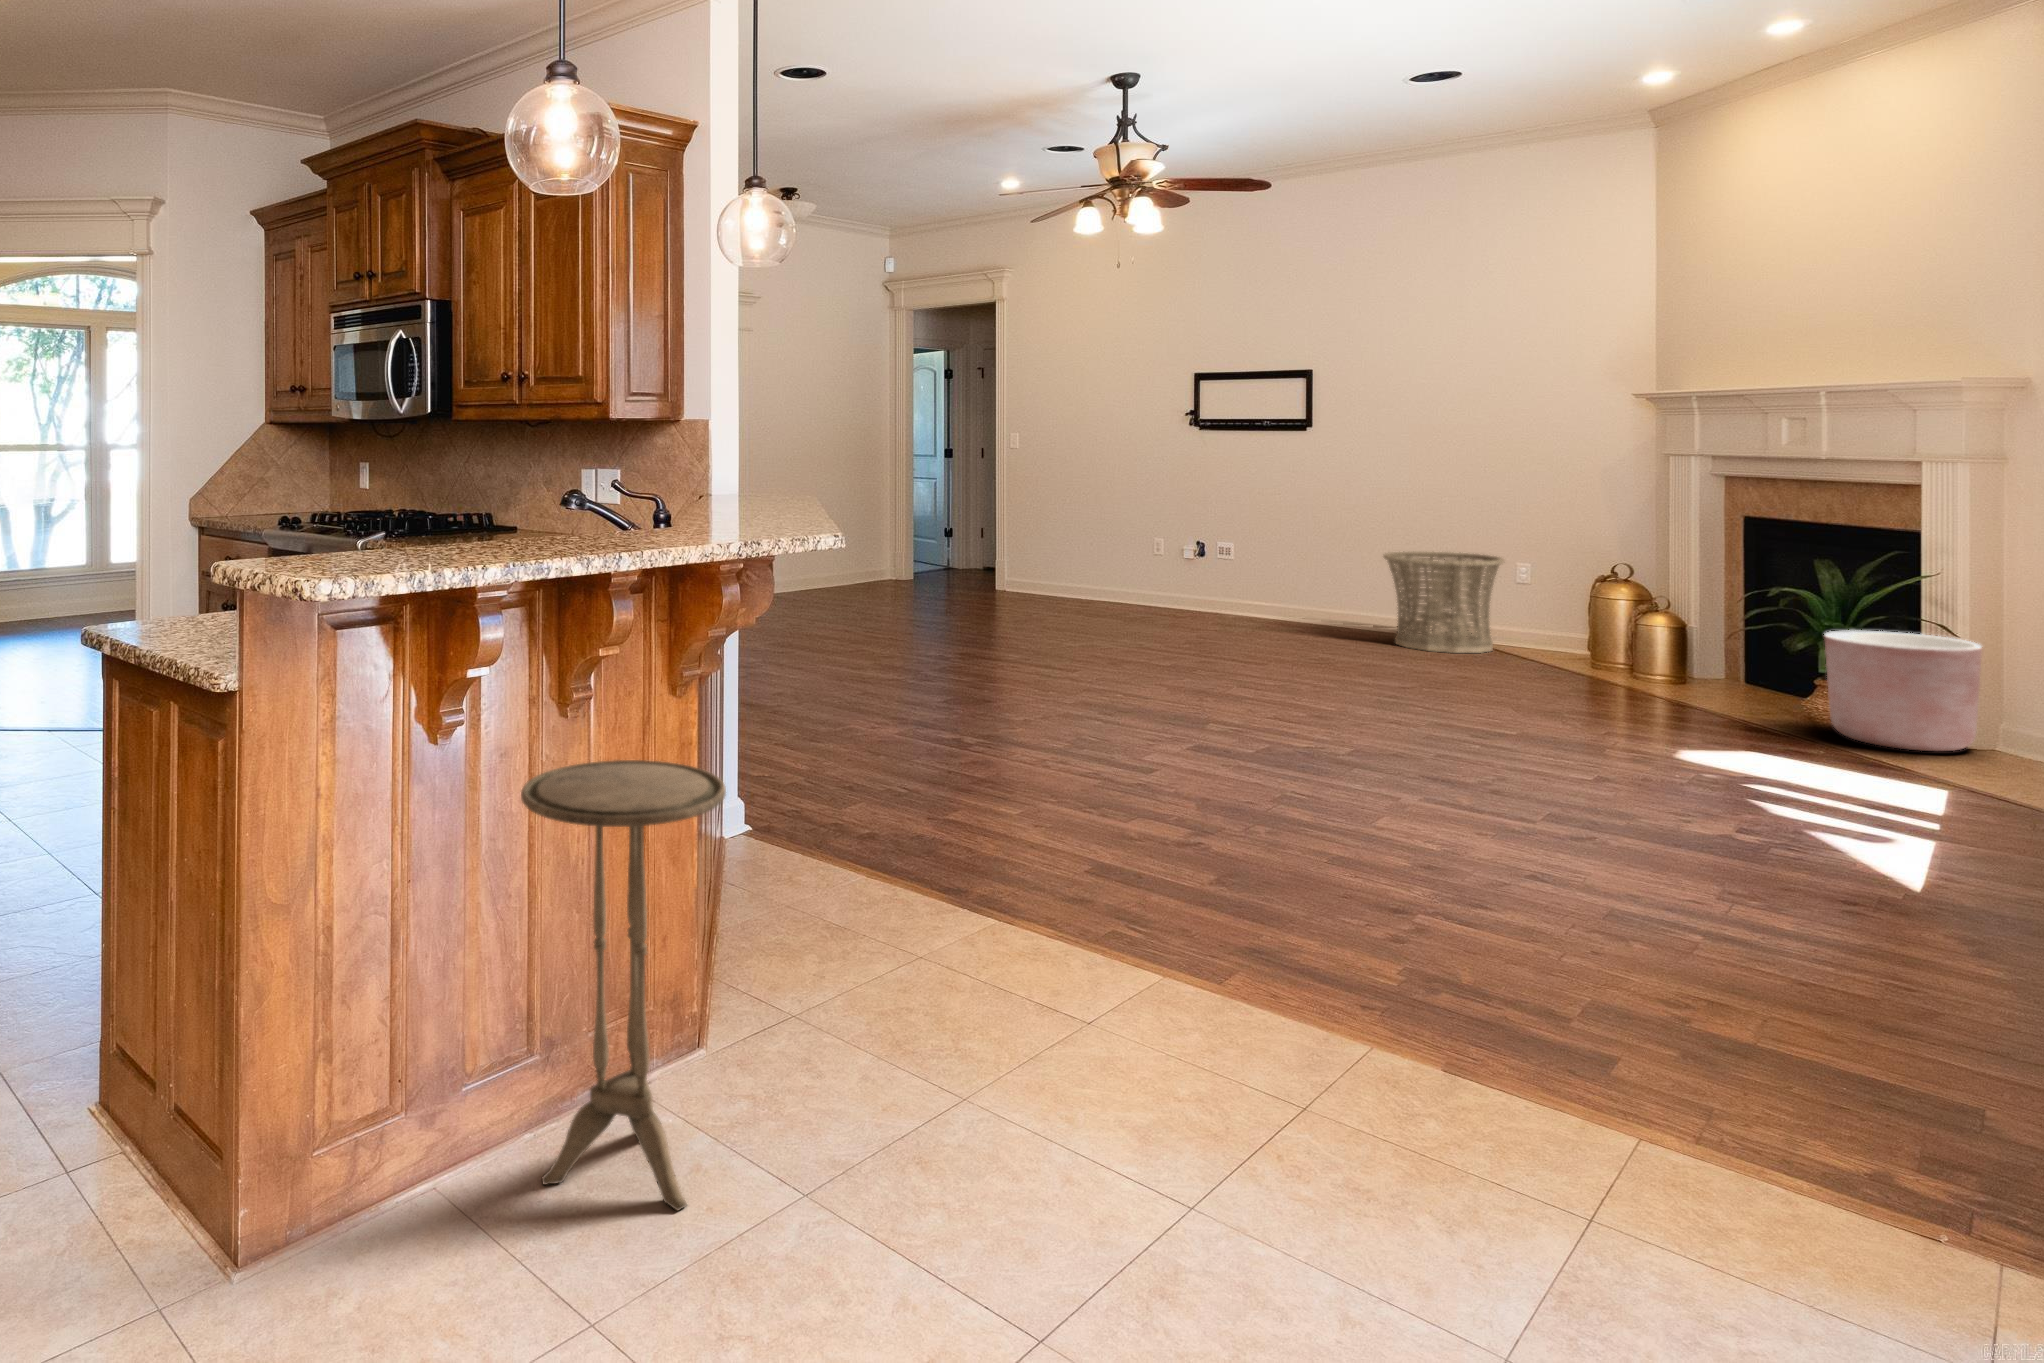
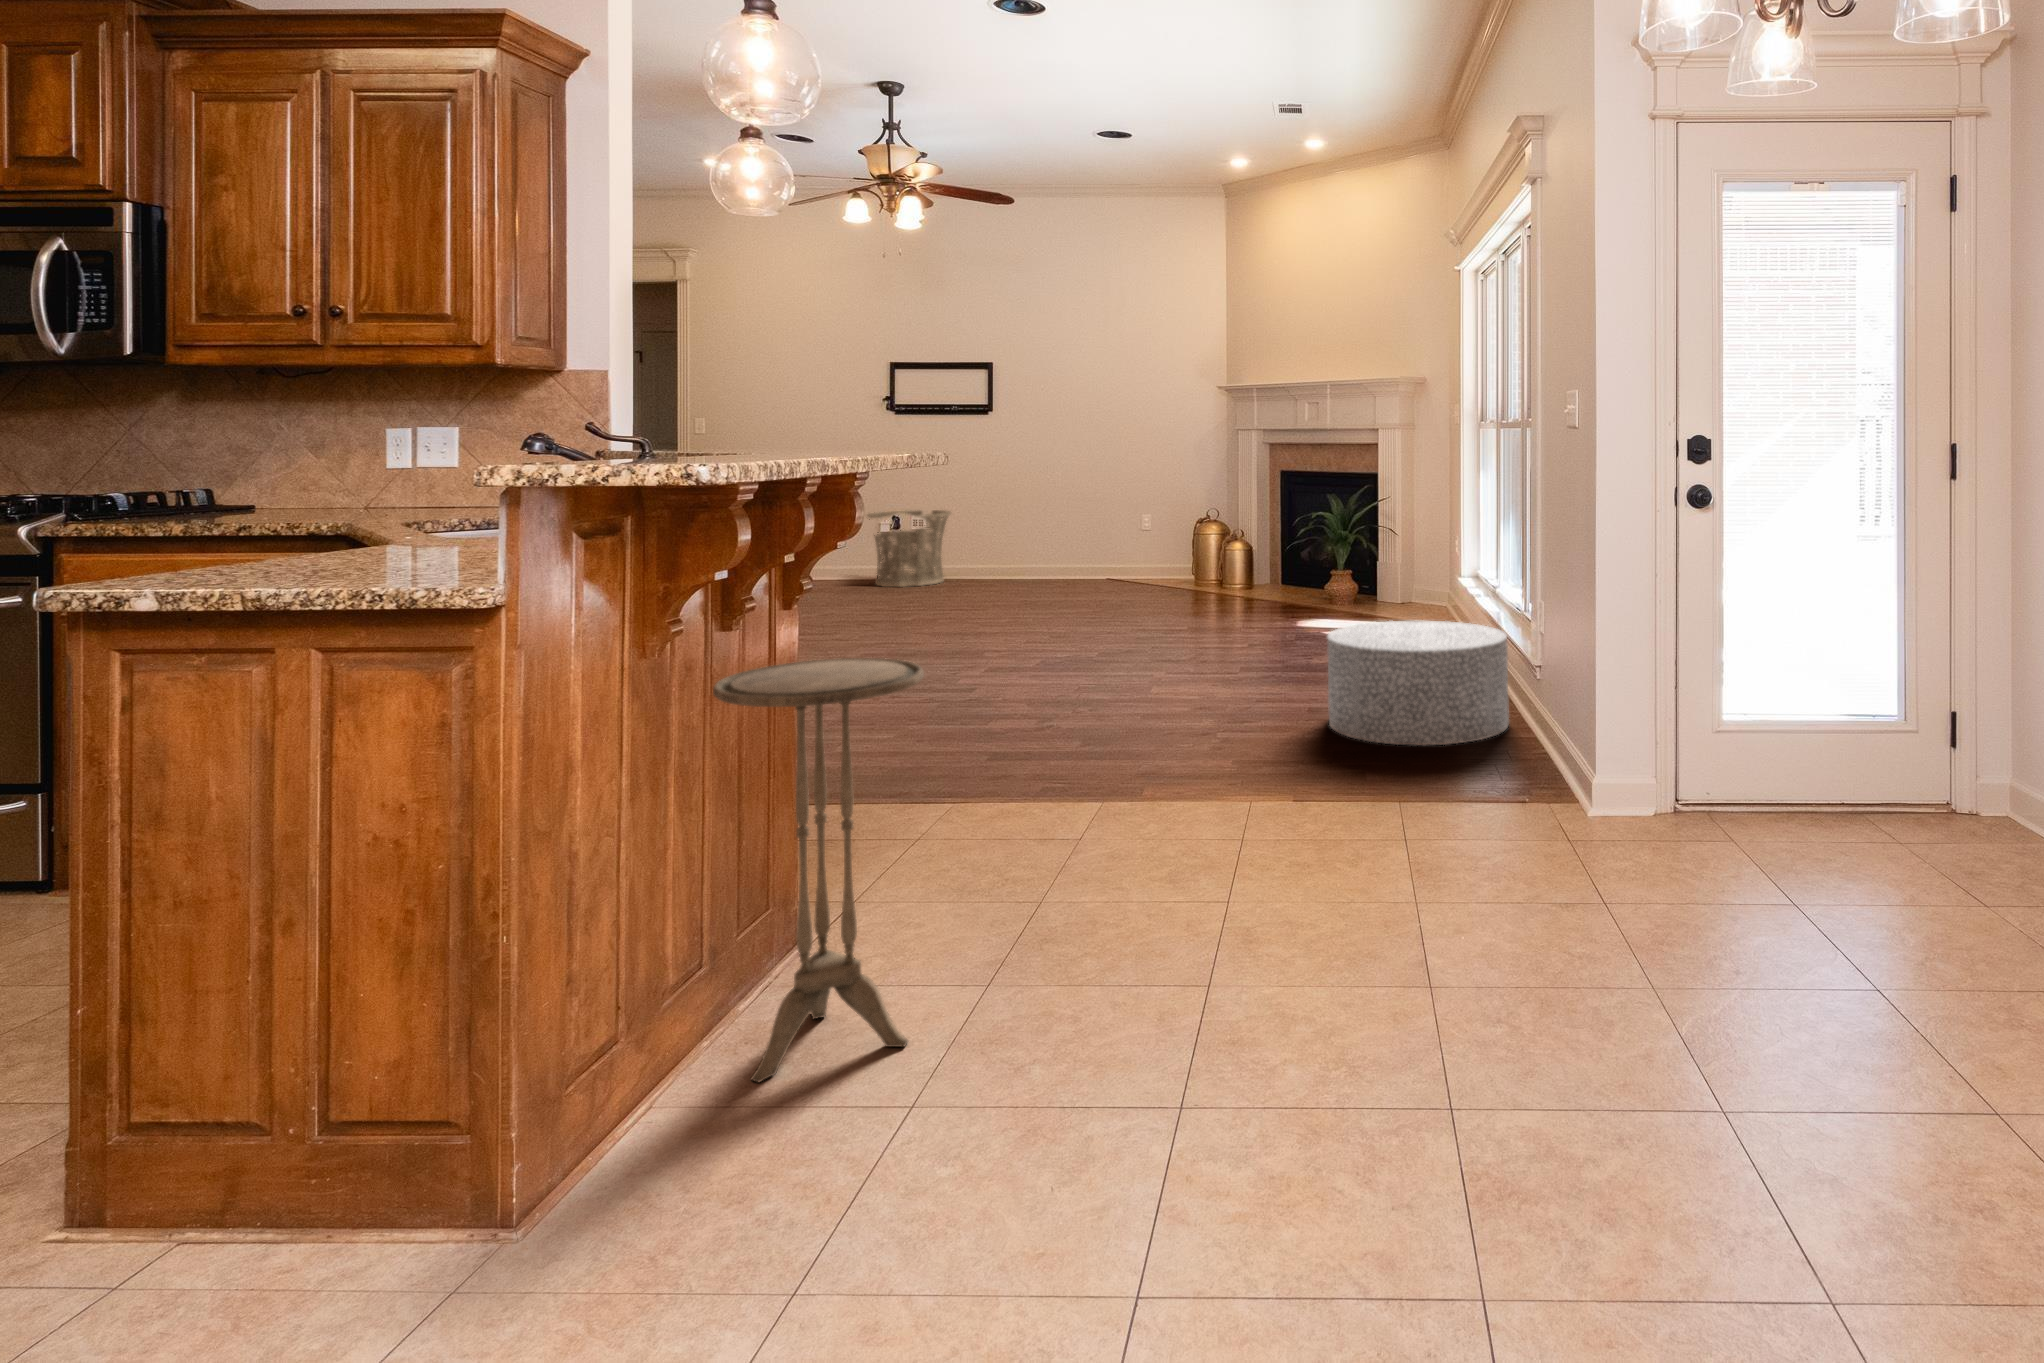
basket: present [1384,551,1504,653] -> present [867,510,951,587]
planter: present [1824,630,1982,751] -> none [1338,533,1408,603]
ottoman: none [1604,802,1999,1063] -> present [1327,621,1509,745]

